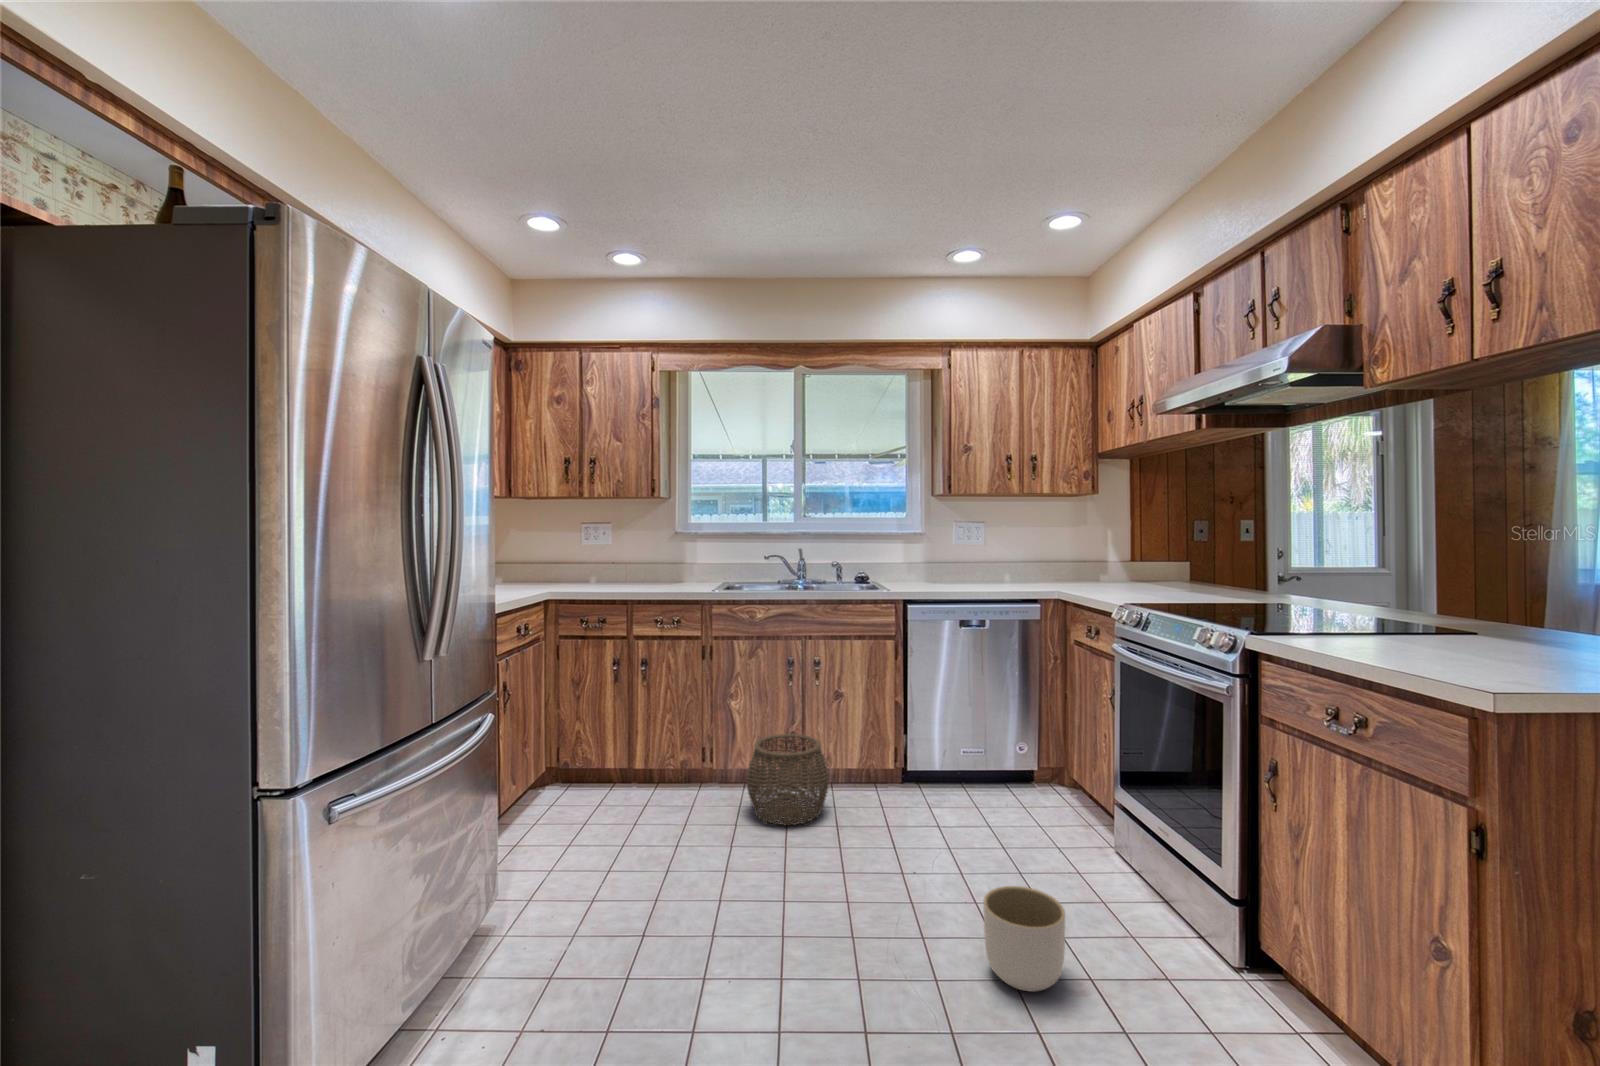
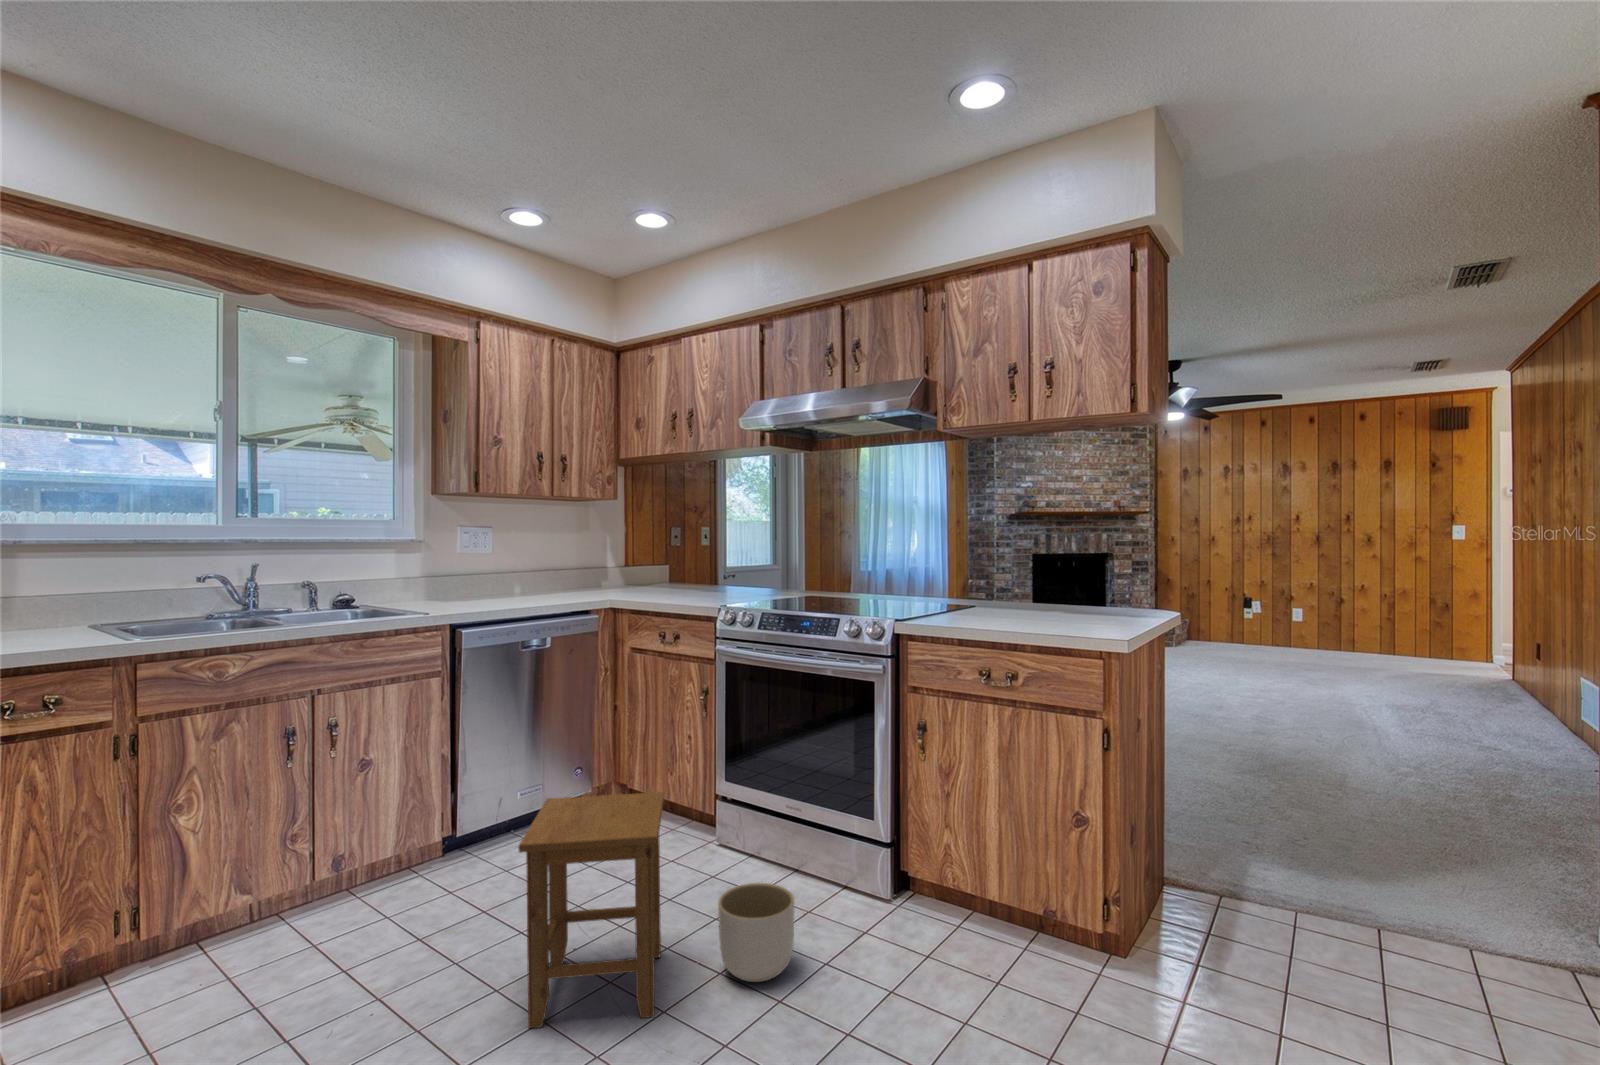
woven basket: present [747,734,829,825] -> none [253,830,397,977]
stool: none [820,748,970,960] -> present [518,792,664,1028]

